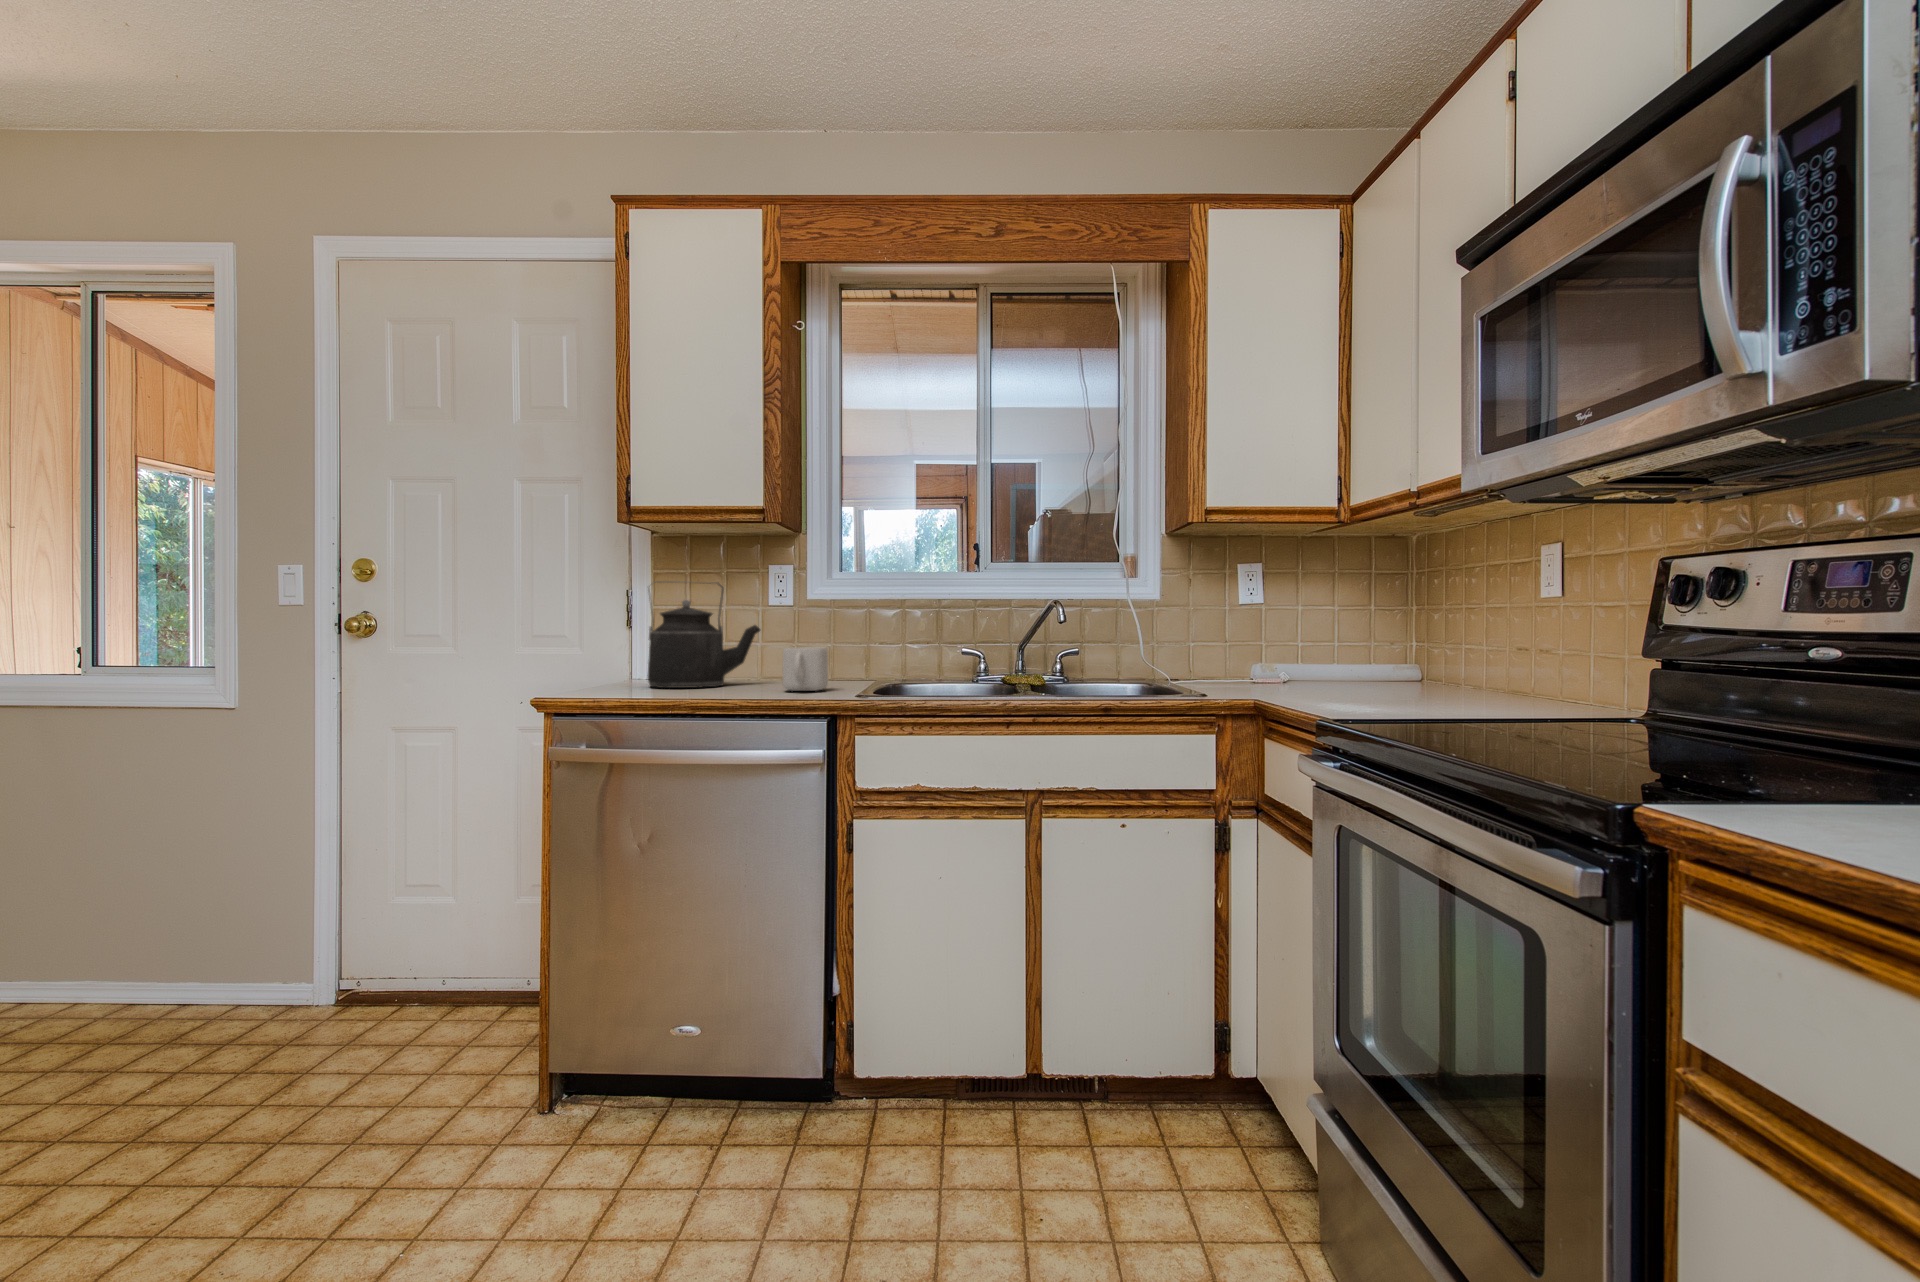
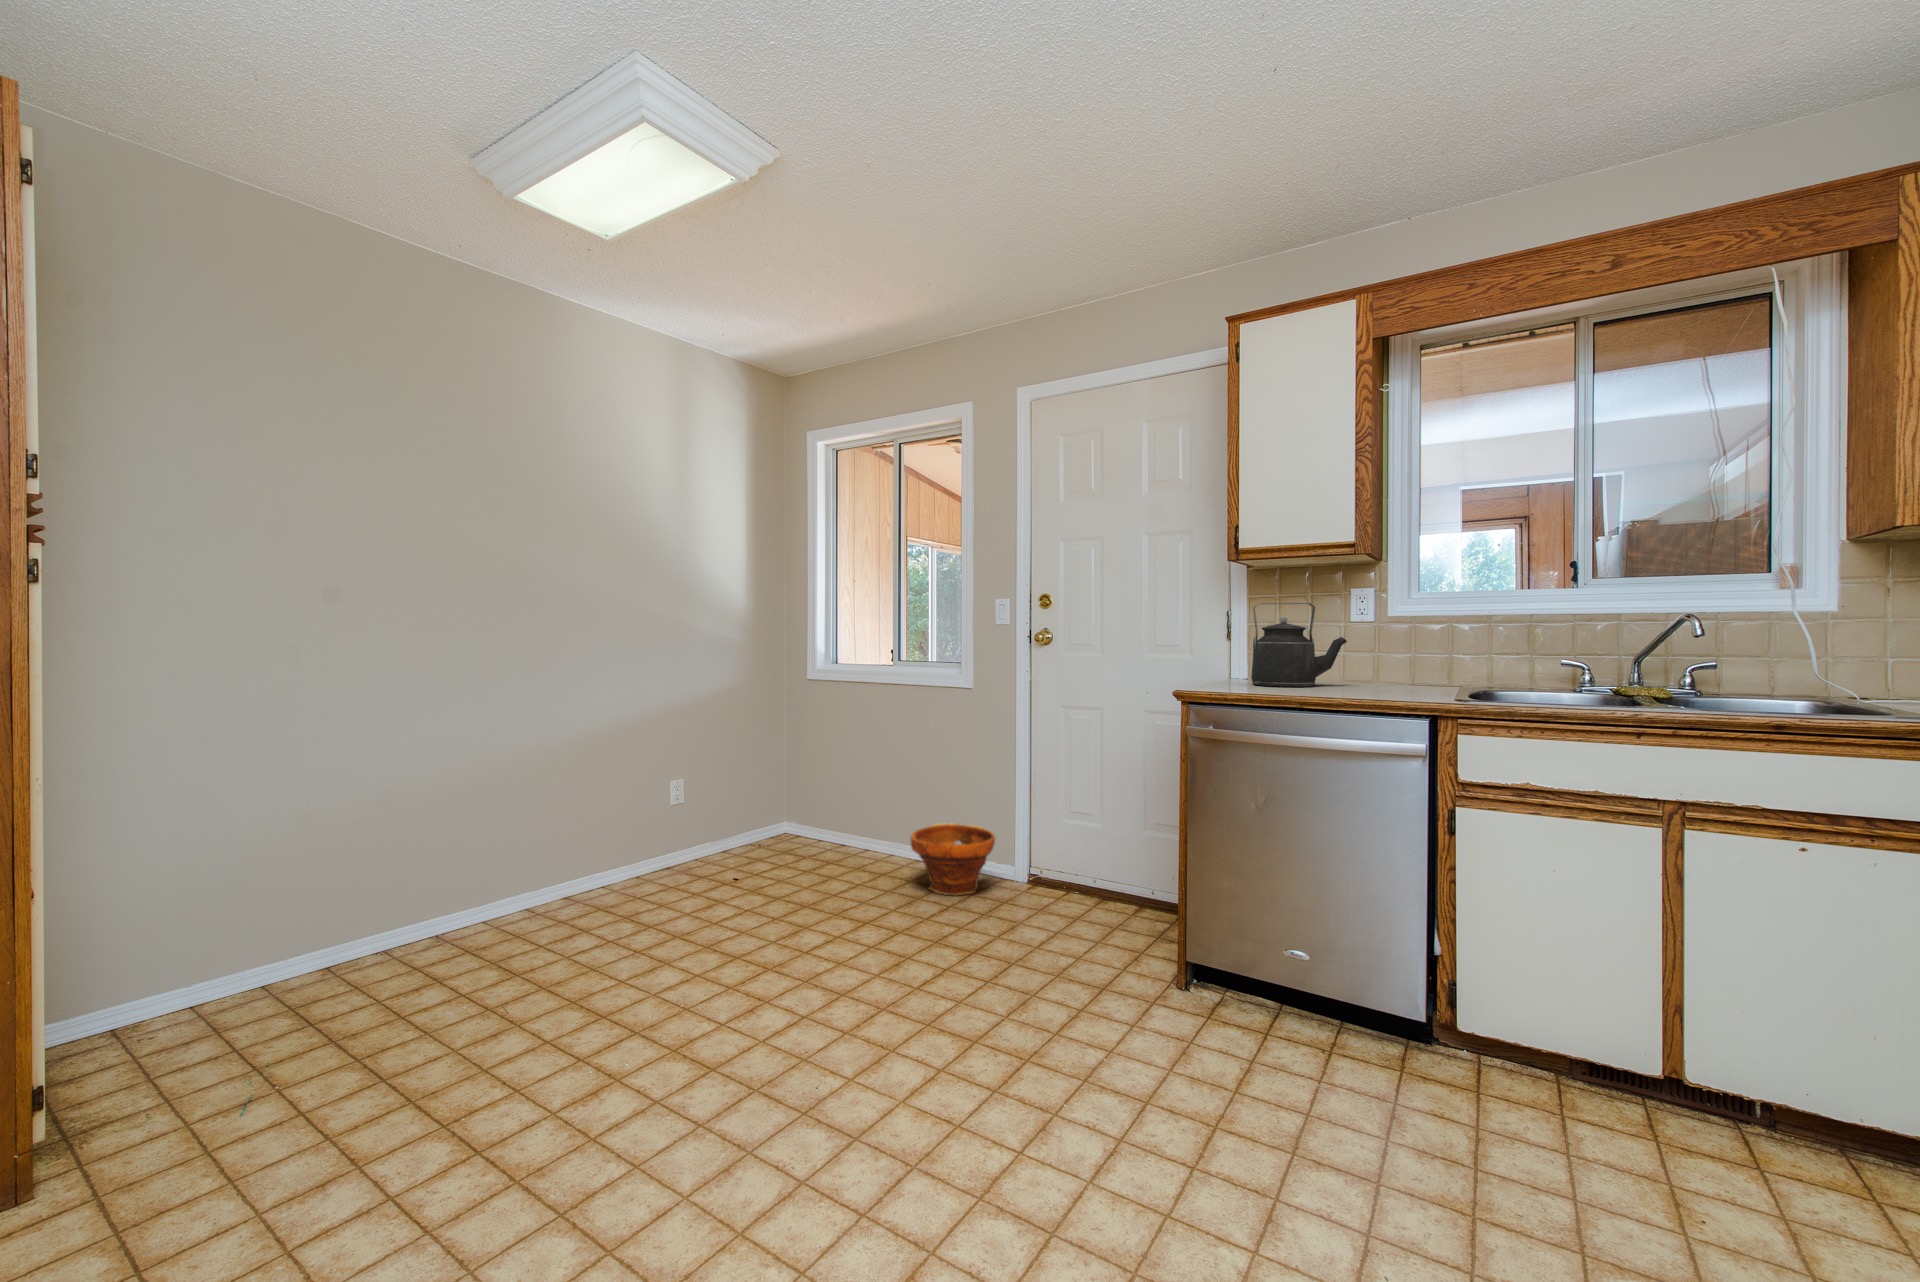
mug: present [783,648,828,691] -> none [1376,656,1419,693]
planter: none [86,928,268,1055] -> present [911,823,995,895]

